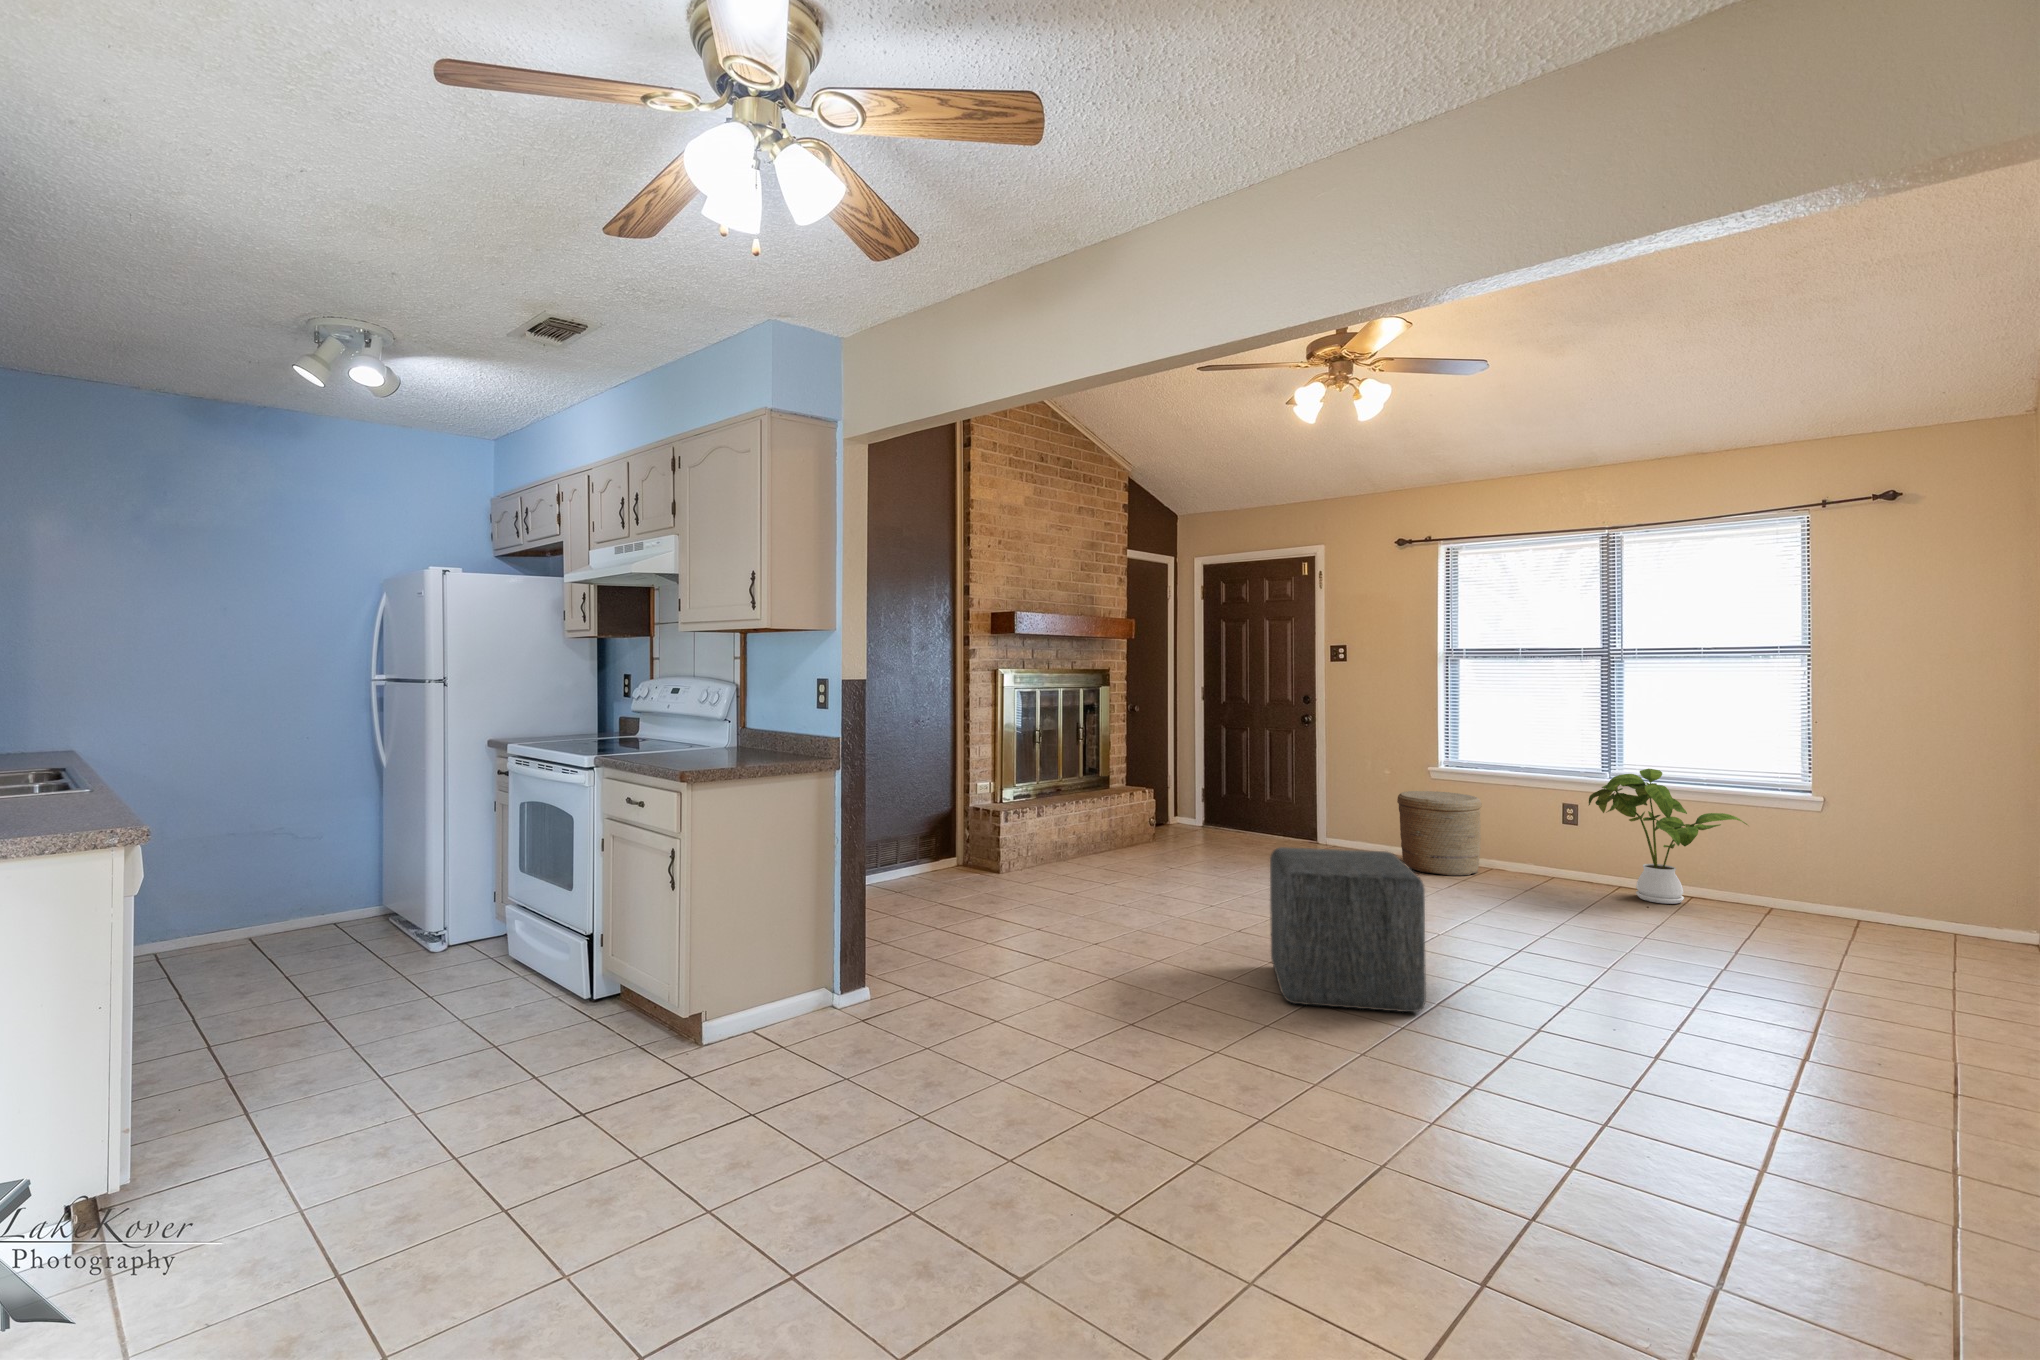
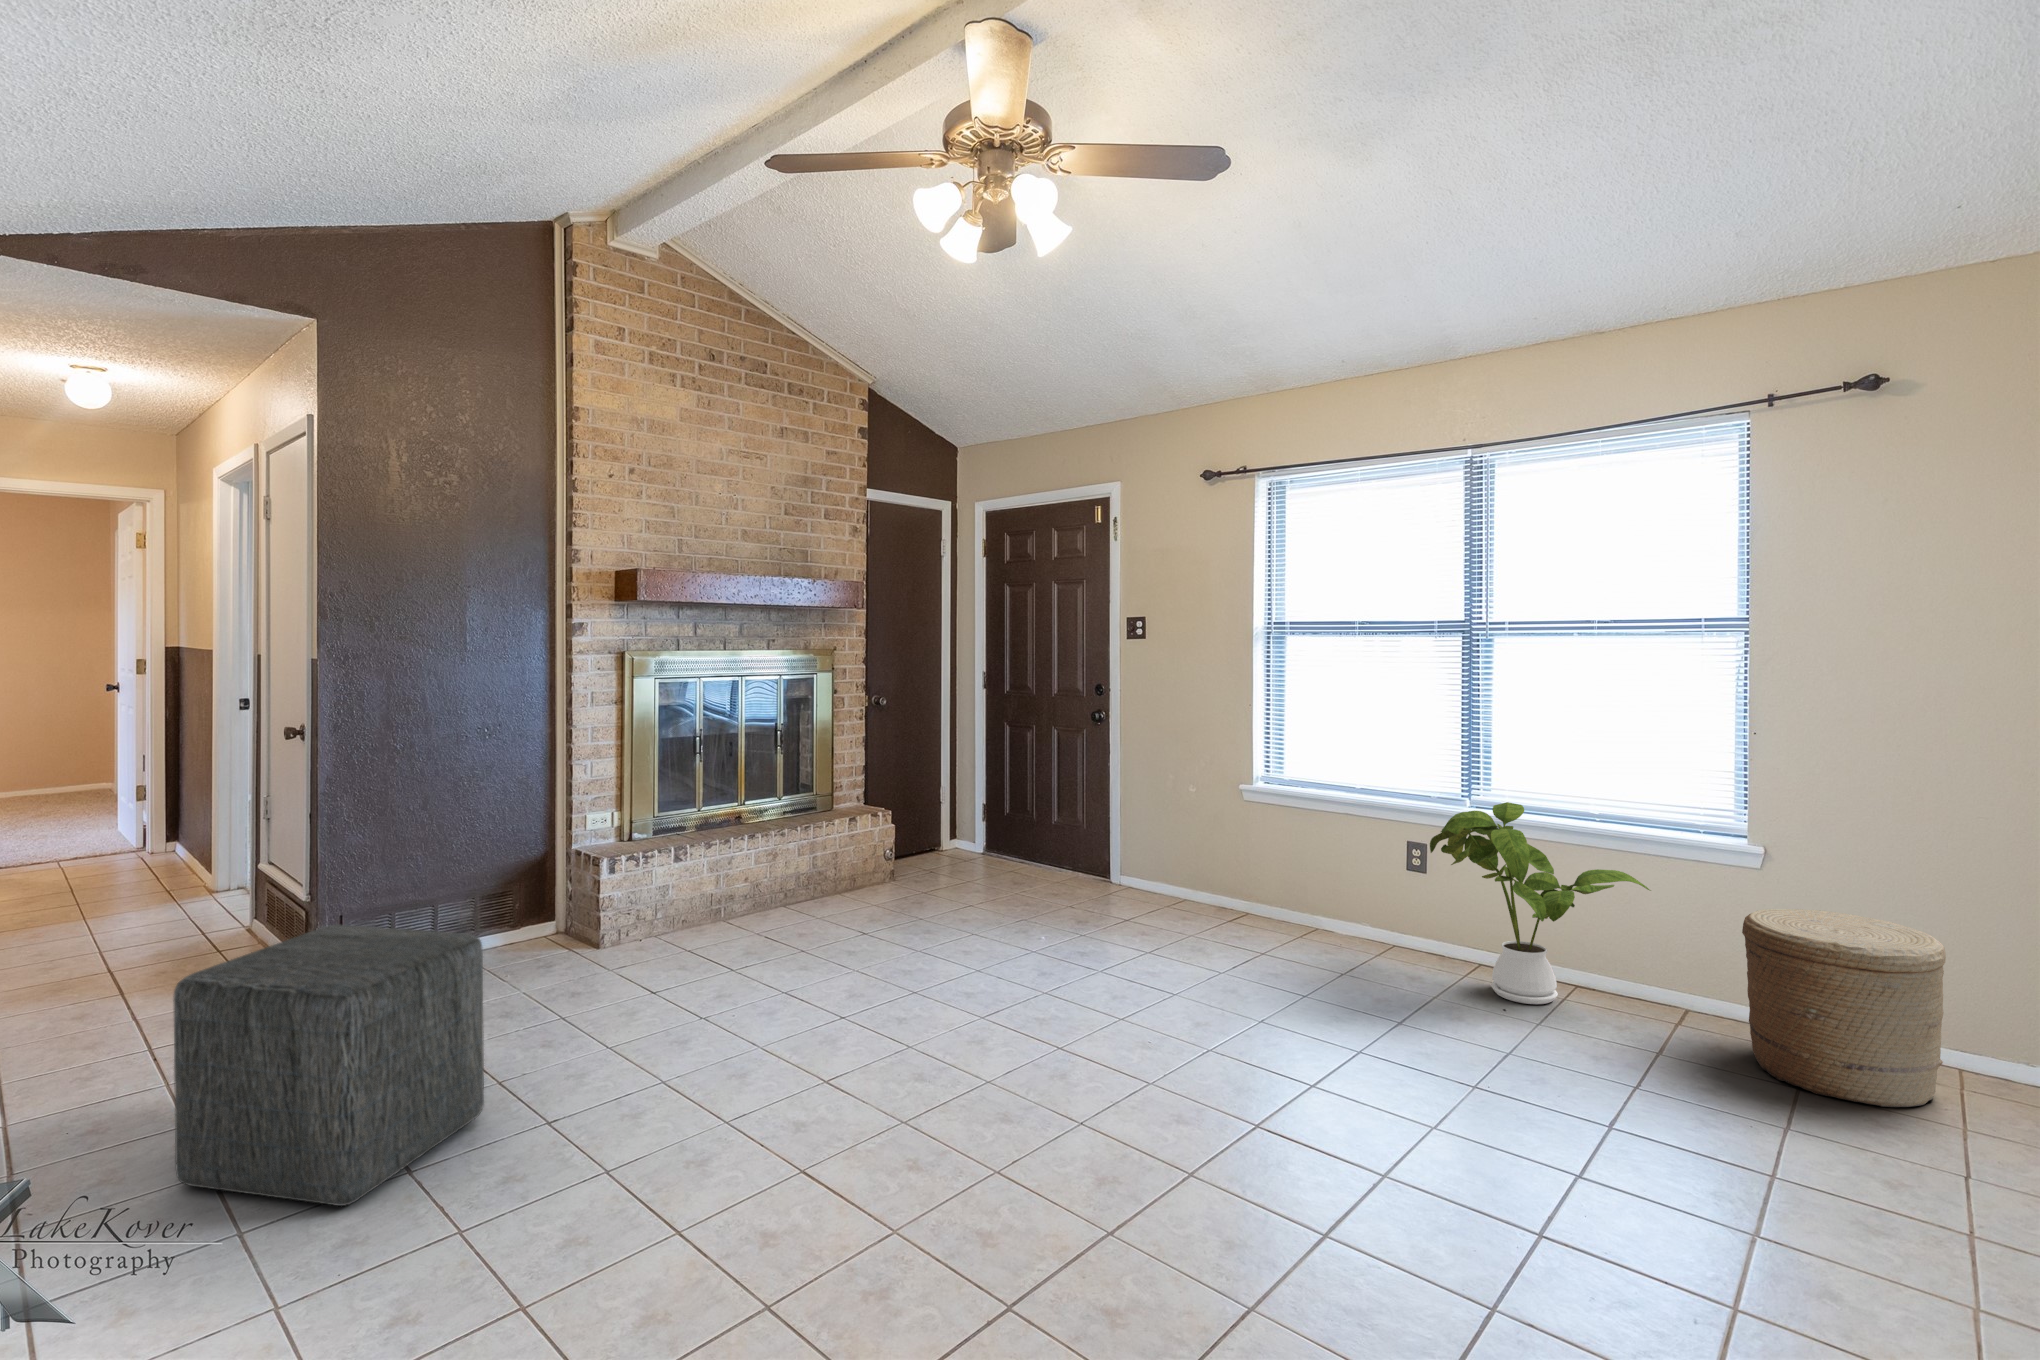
woven basket: present [1397,791,1482,876] -> present [1742,909,1946,1107]
ottoman: present [1270,847,1426,1012] -> present [173,924,484,1206]

